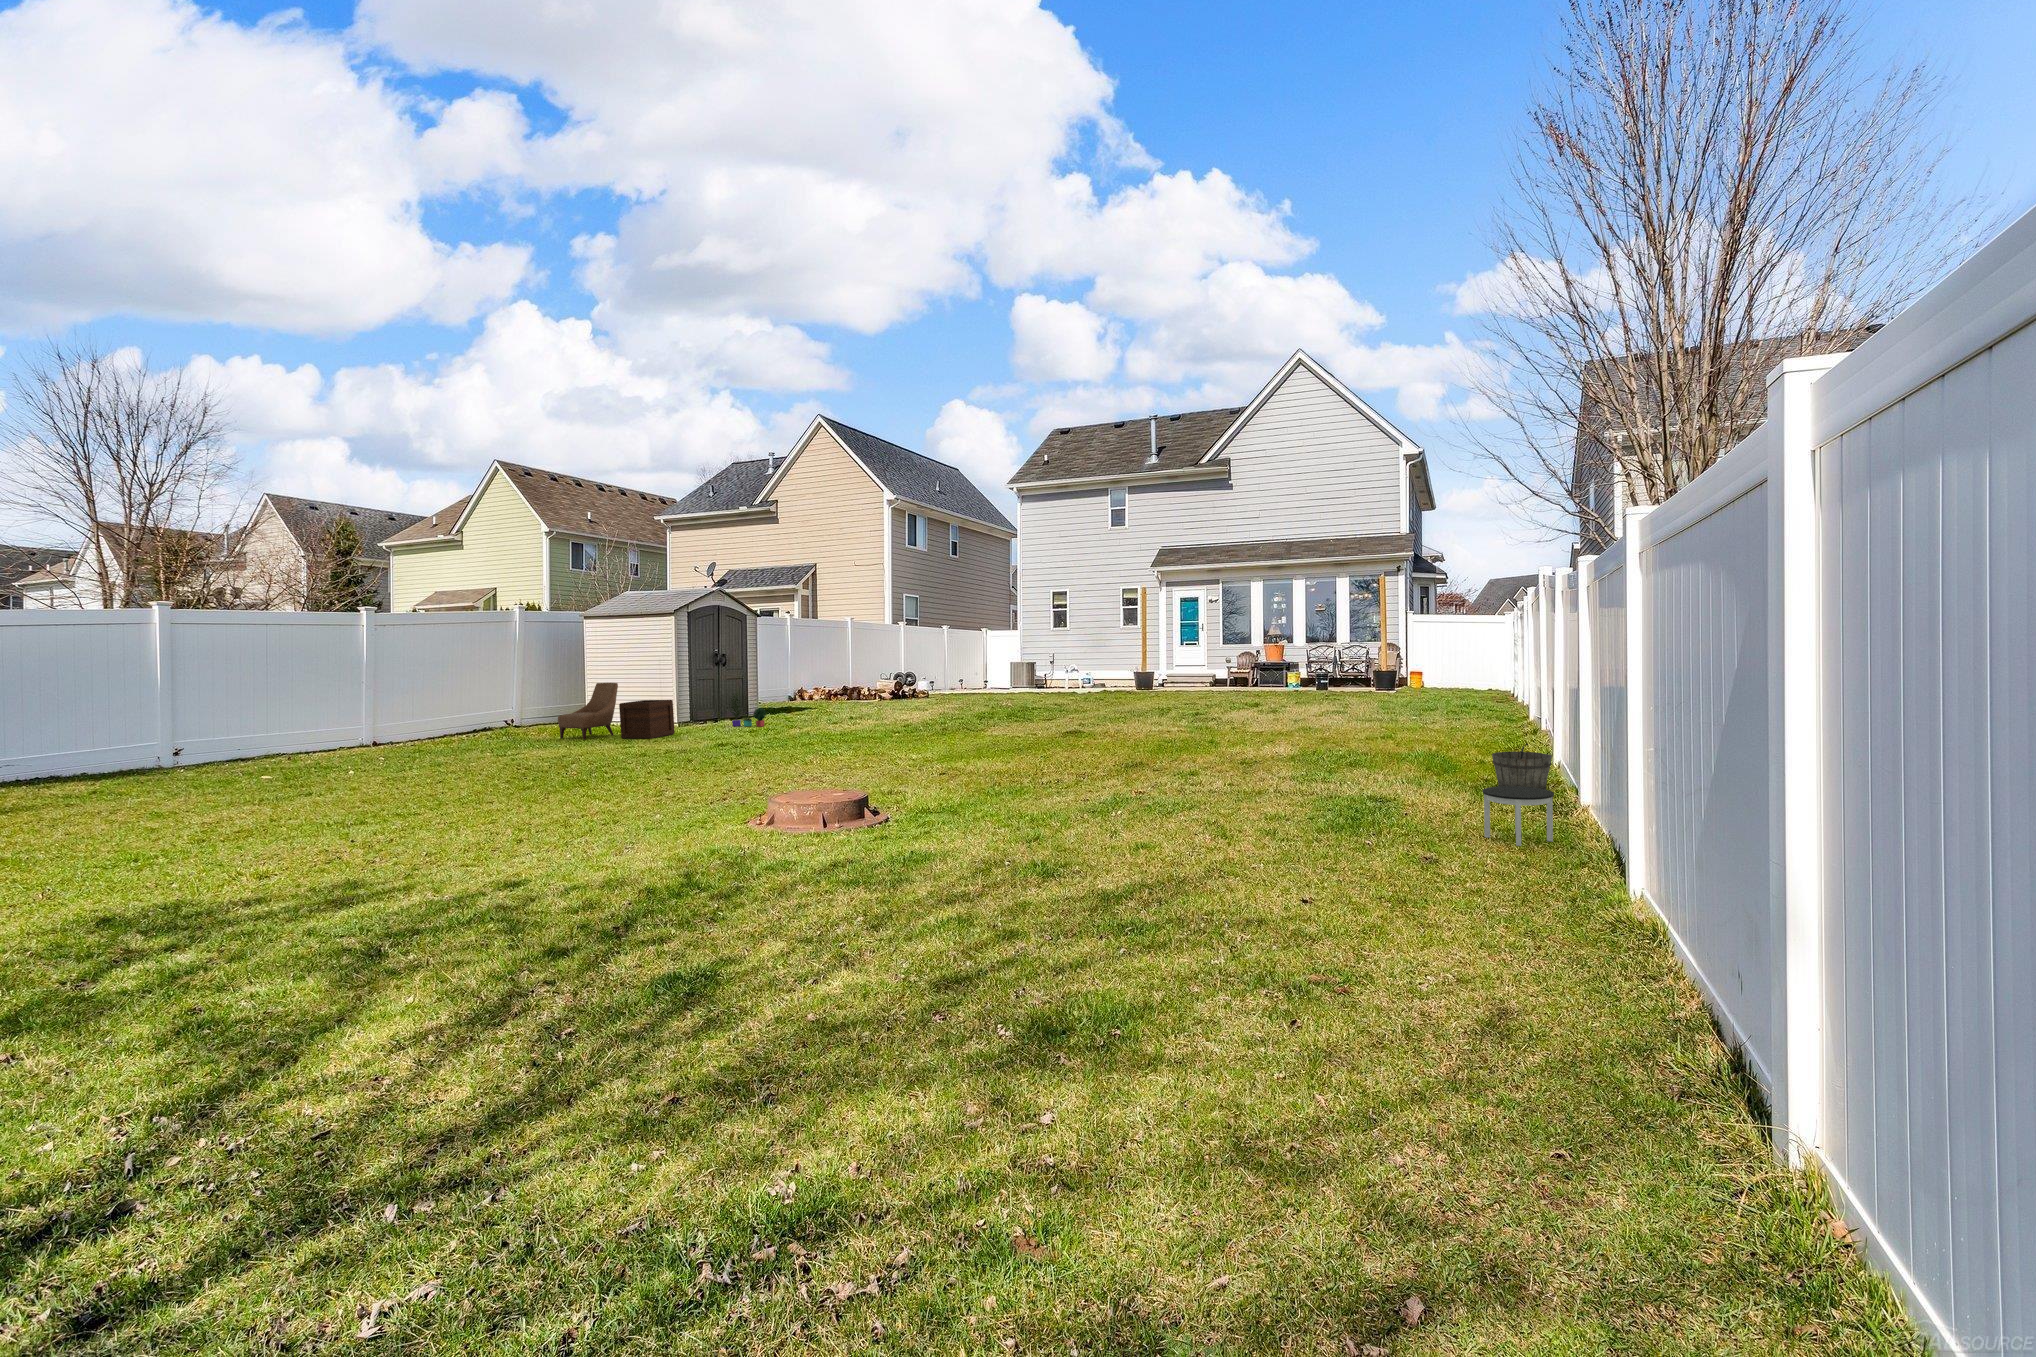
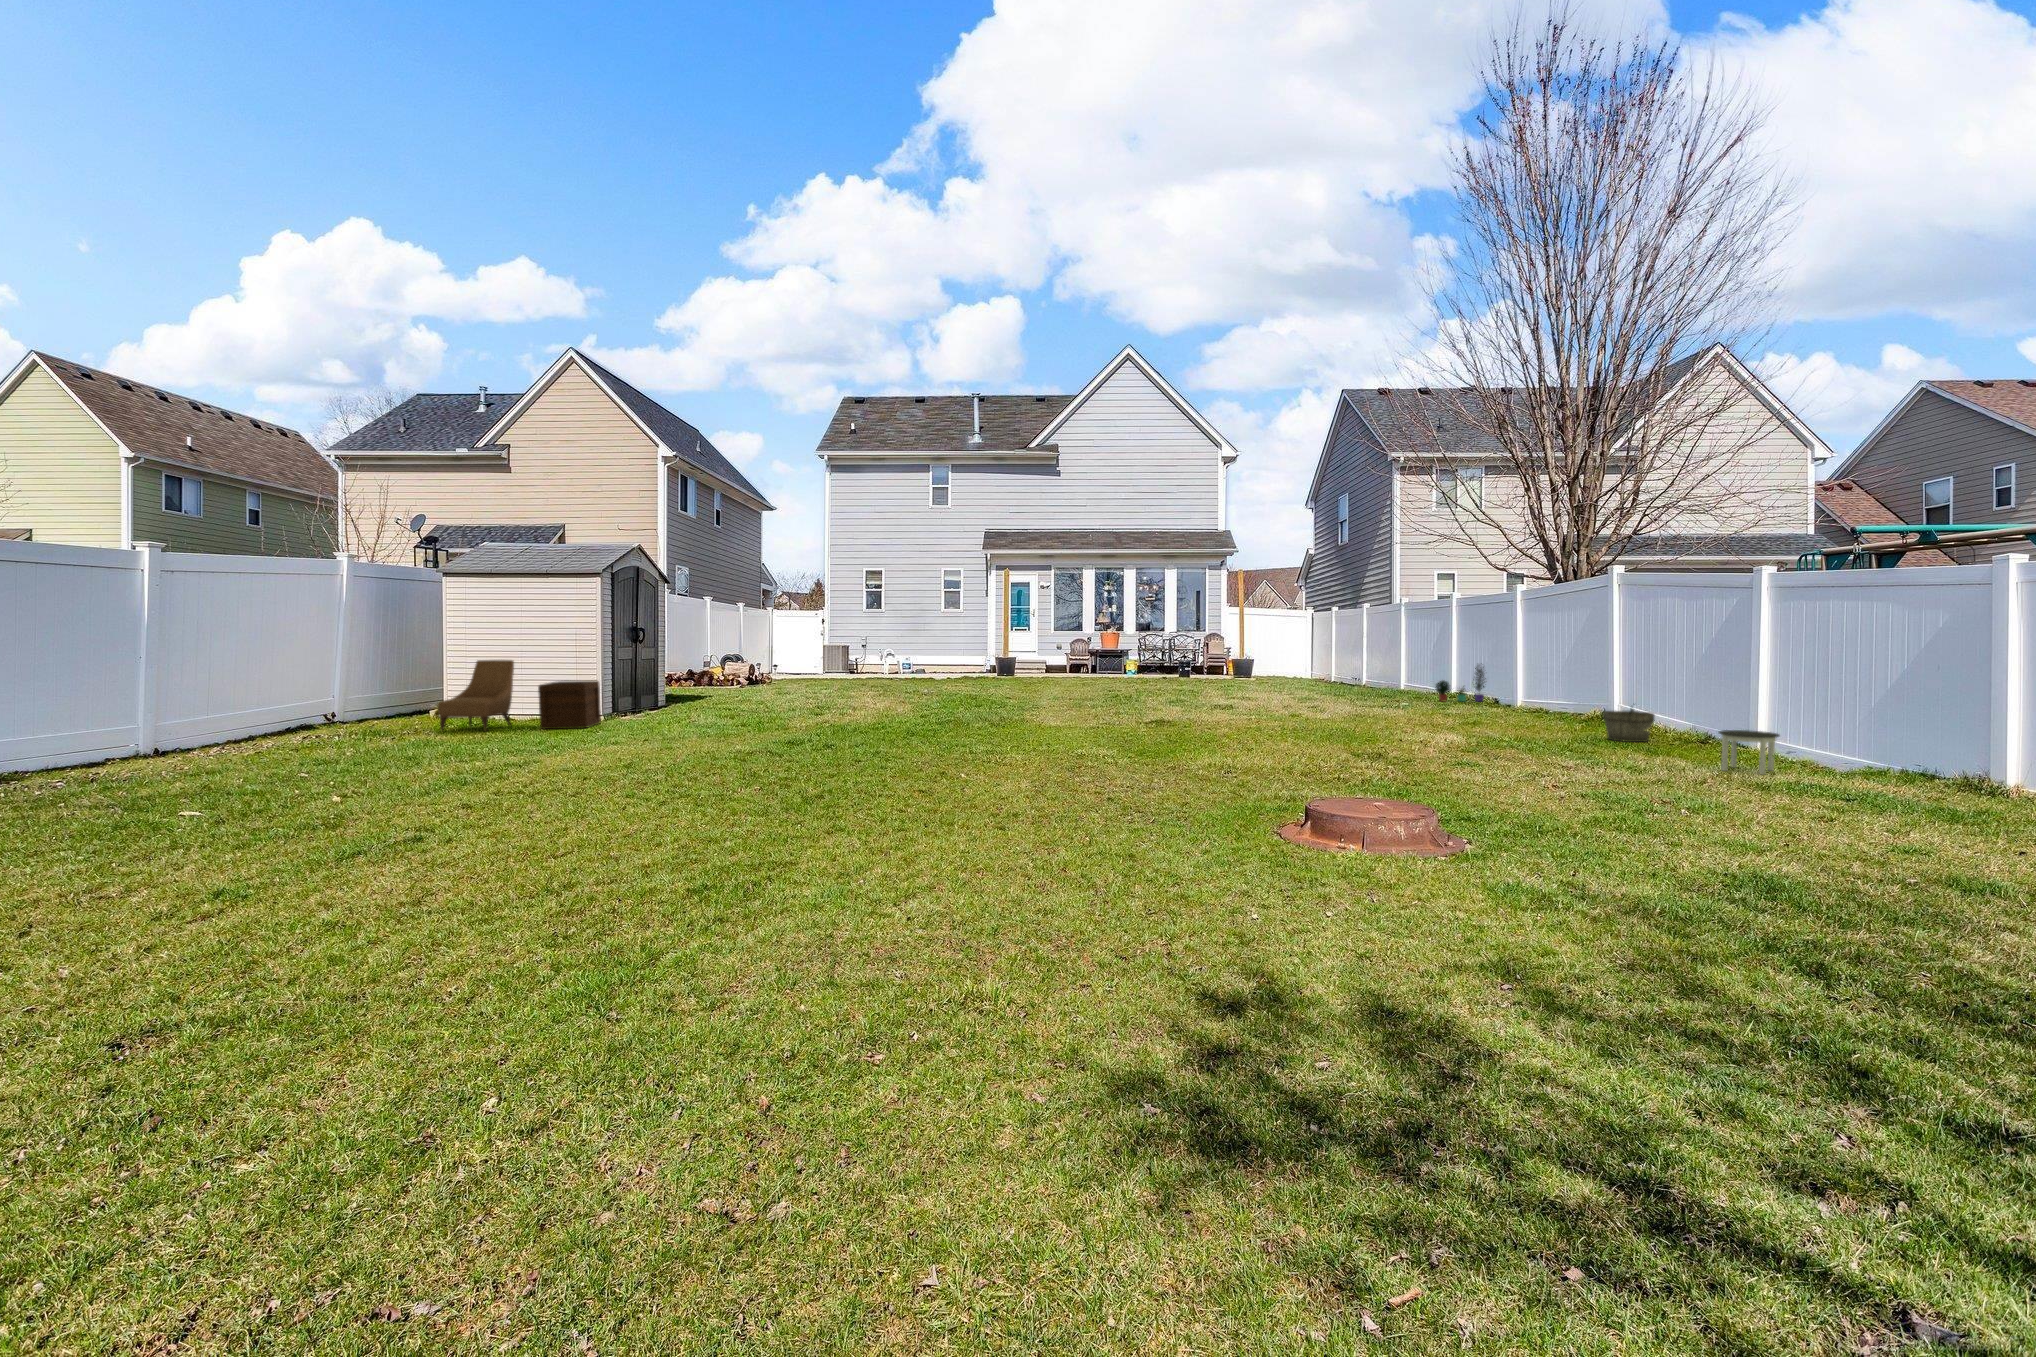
potted plant: present [730,694,766,727] -> present [1435,665,1486,701]

